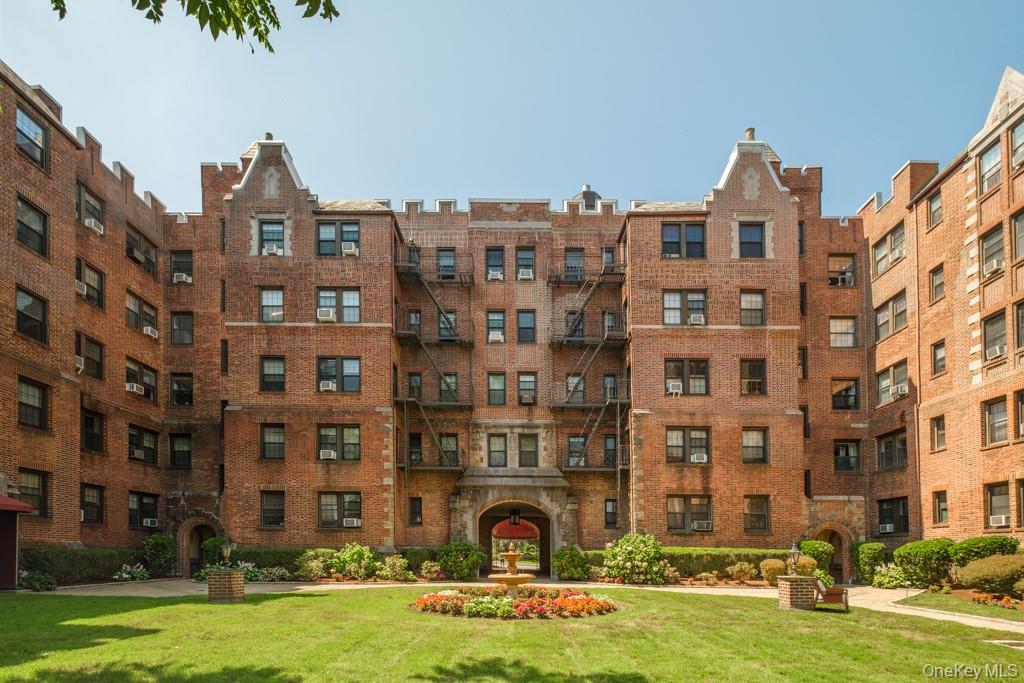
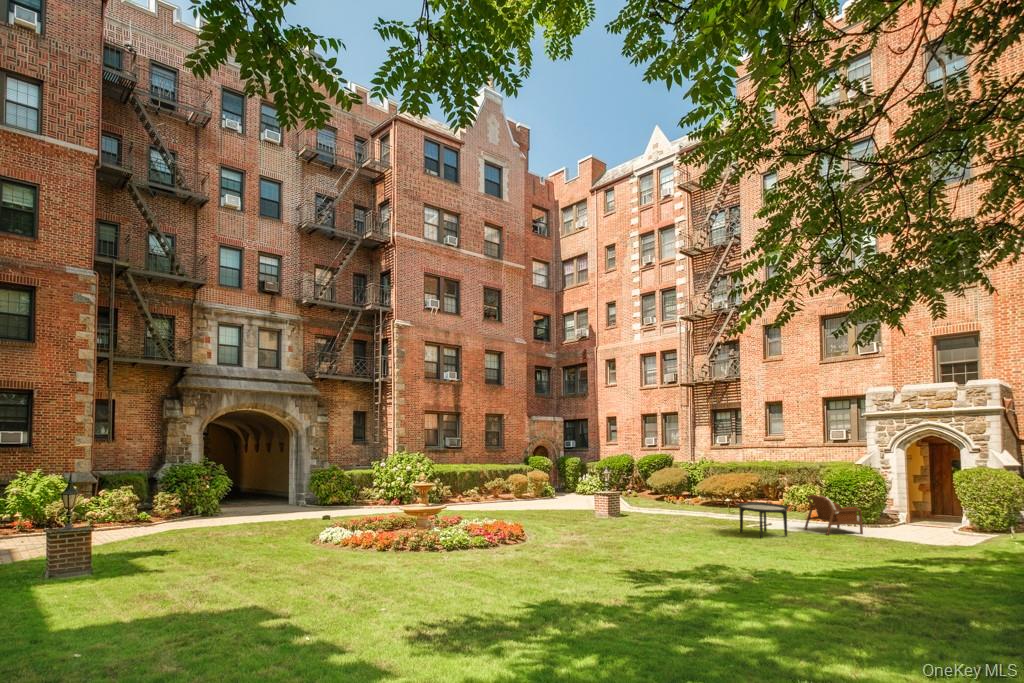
round table: none [739,582,780,610] -> present [737,502,789,538]

